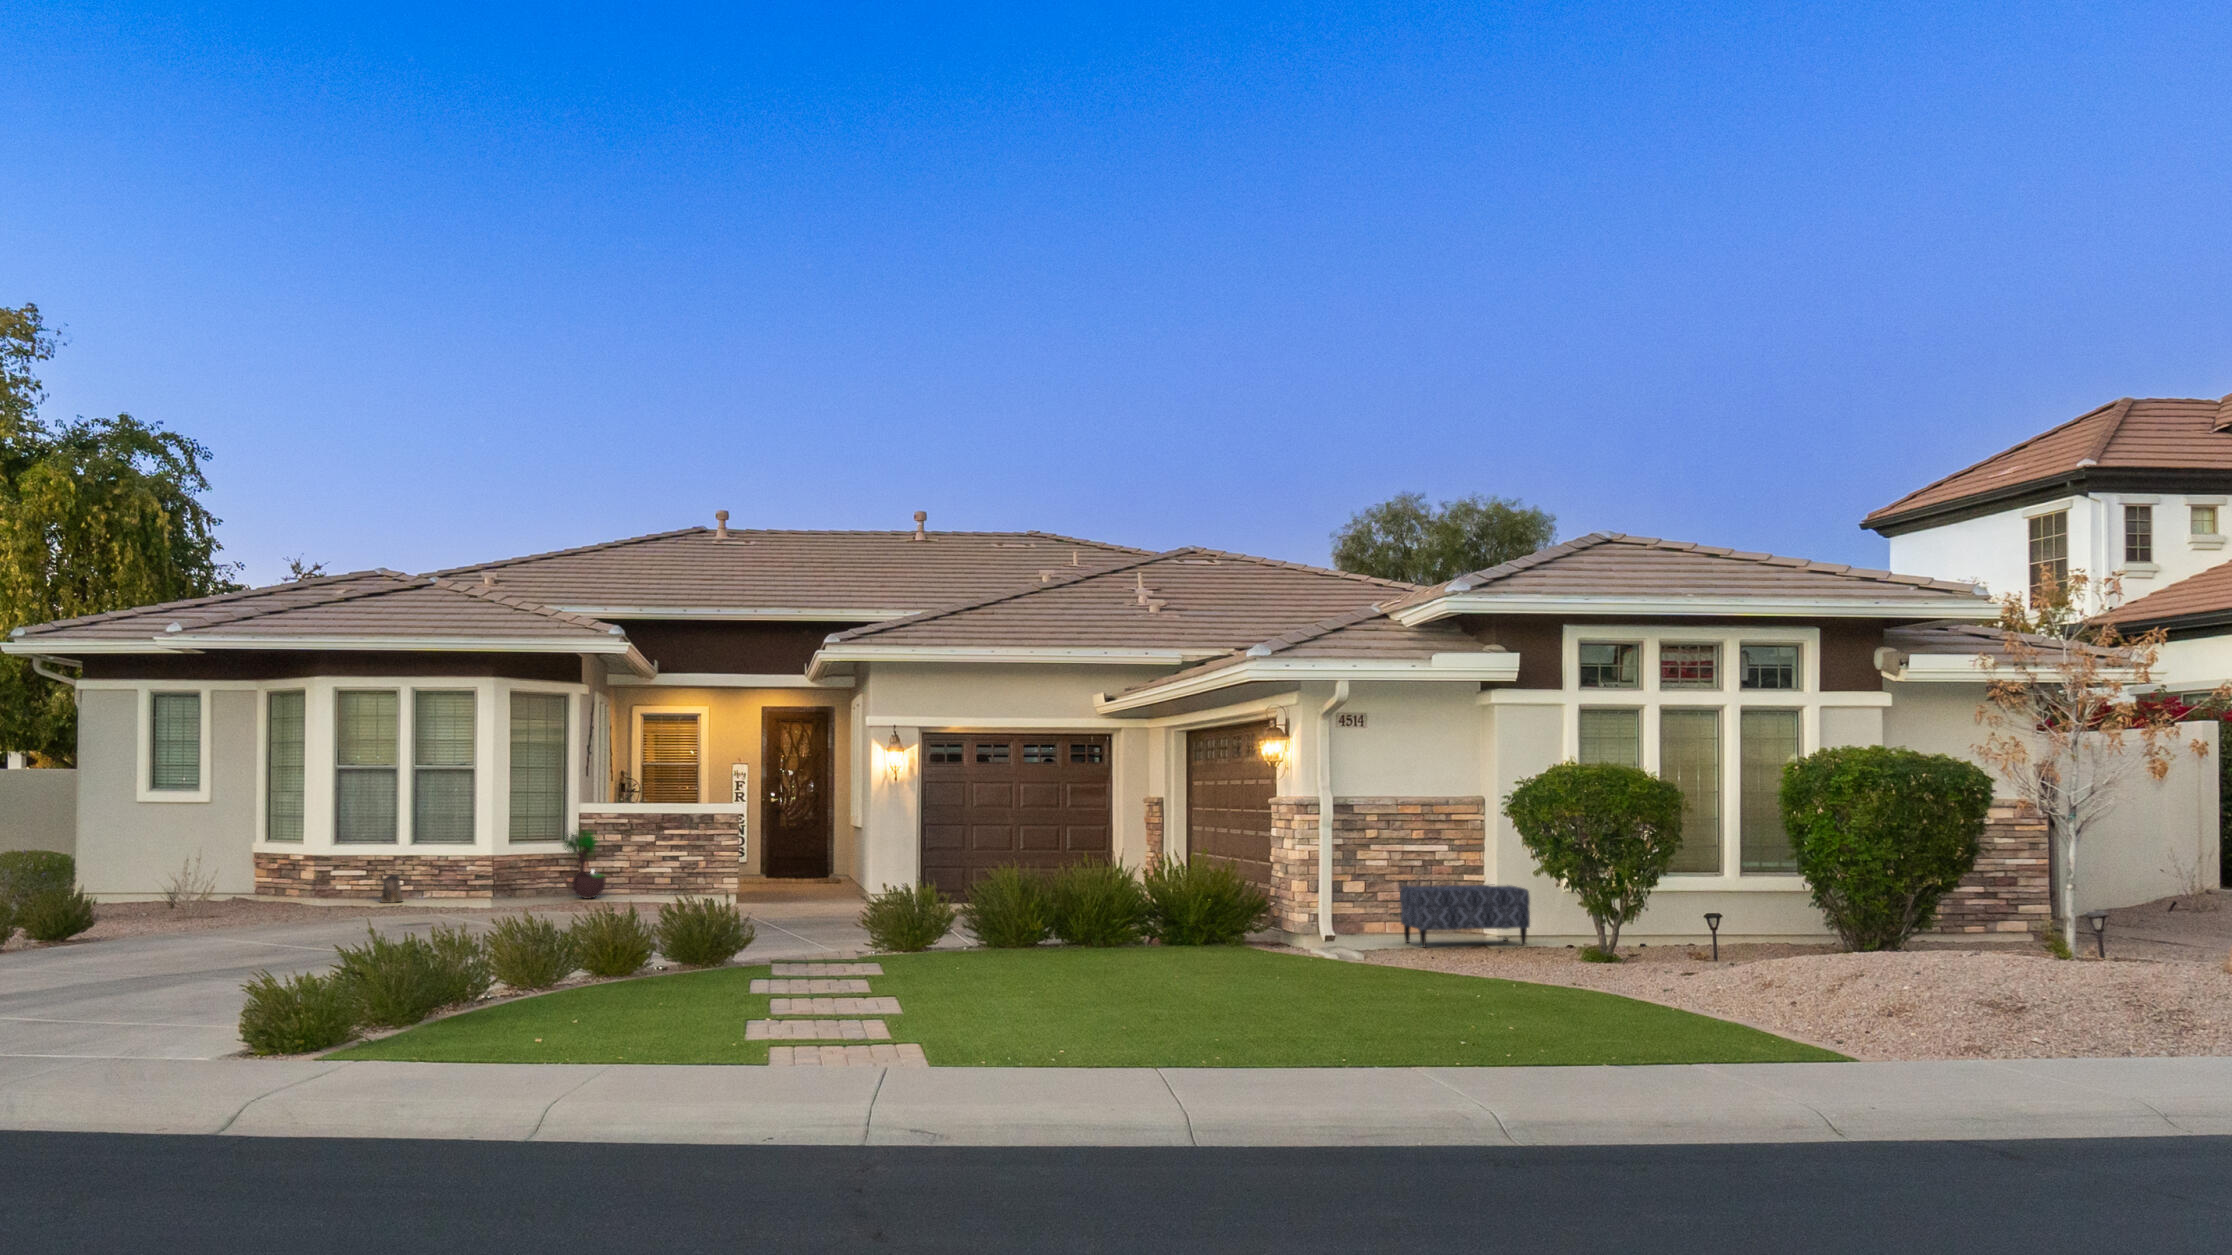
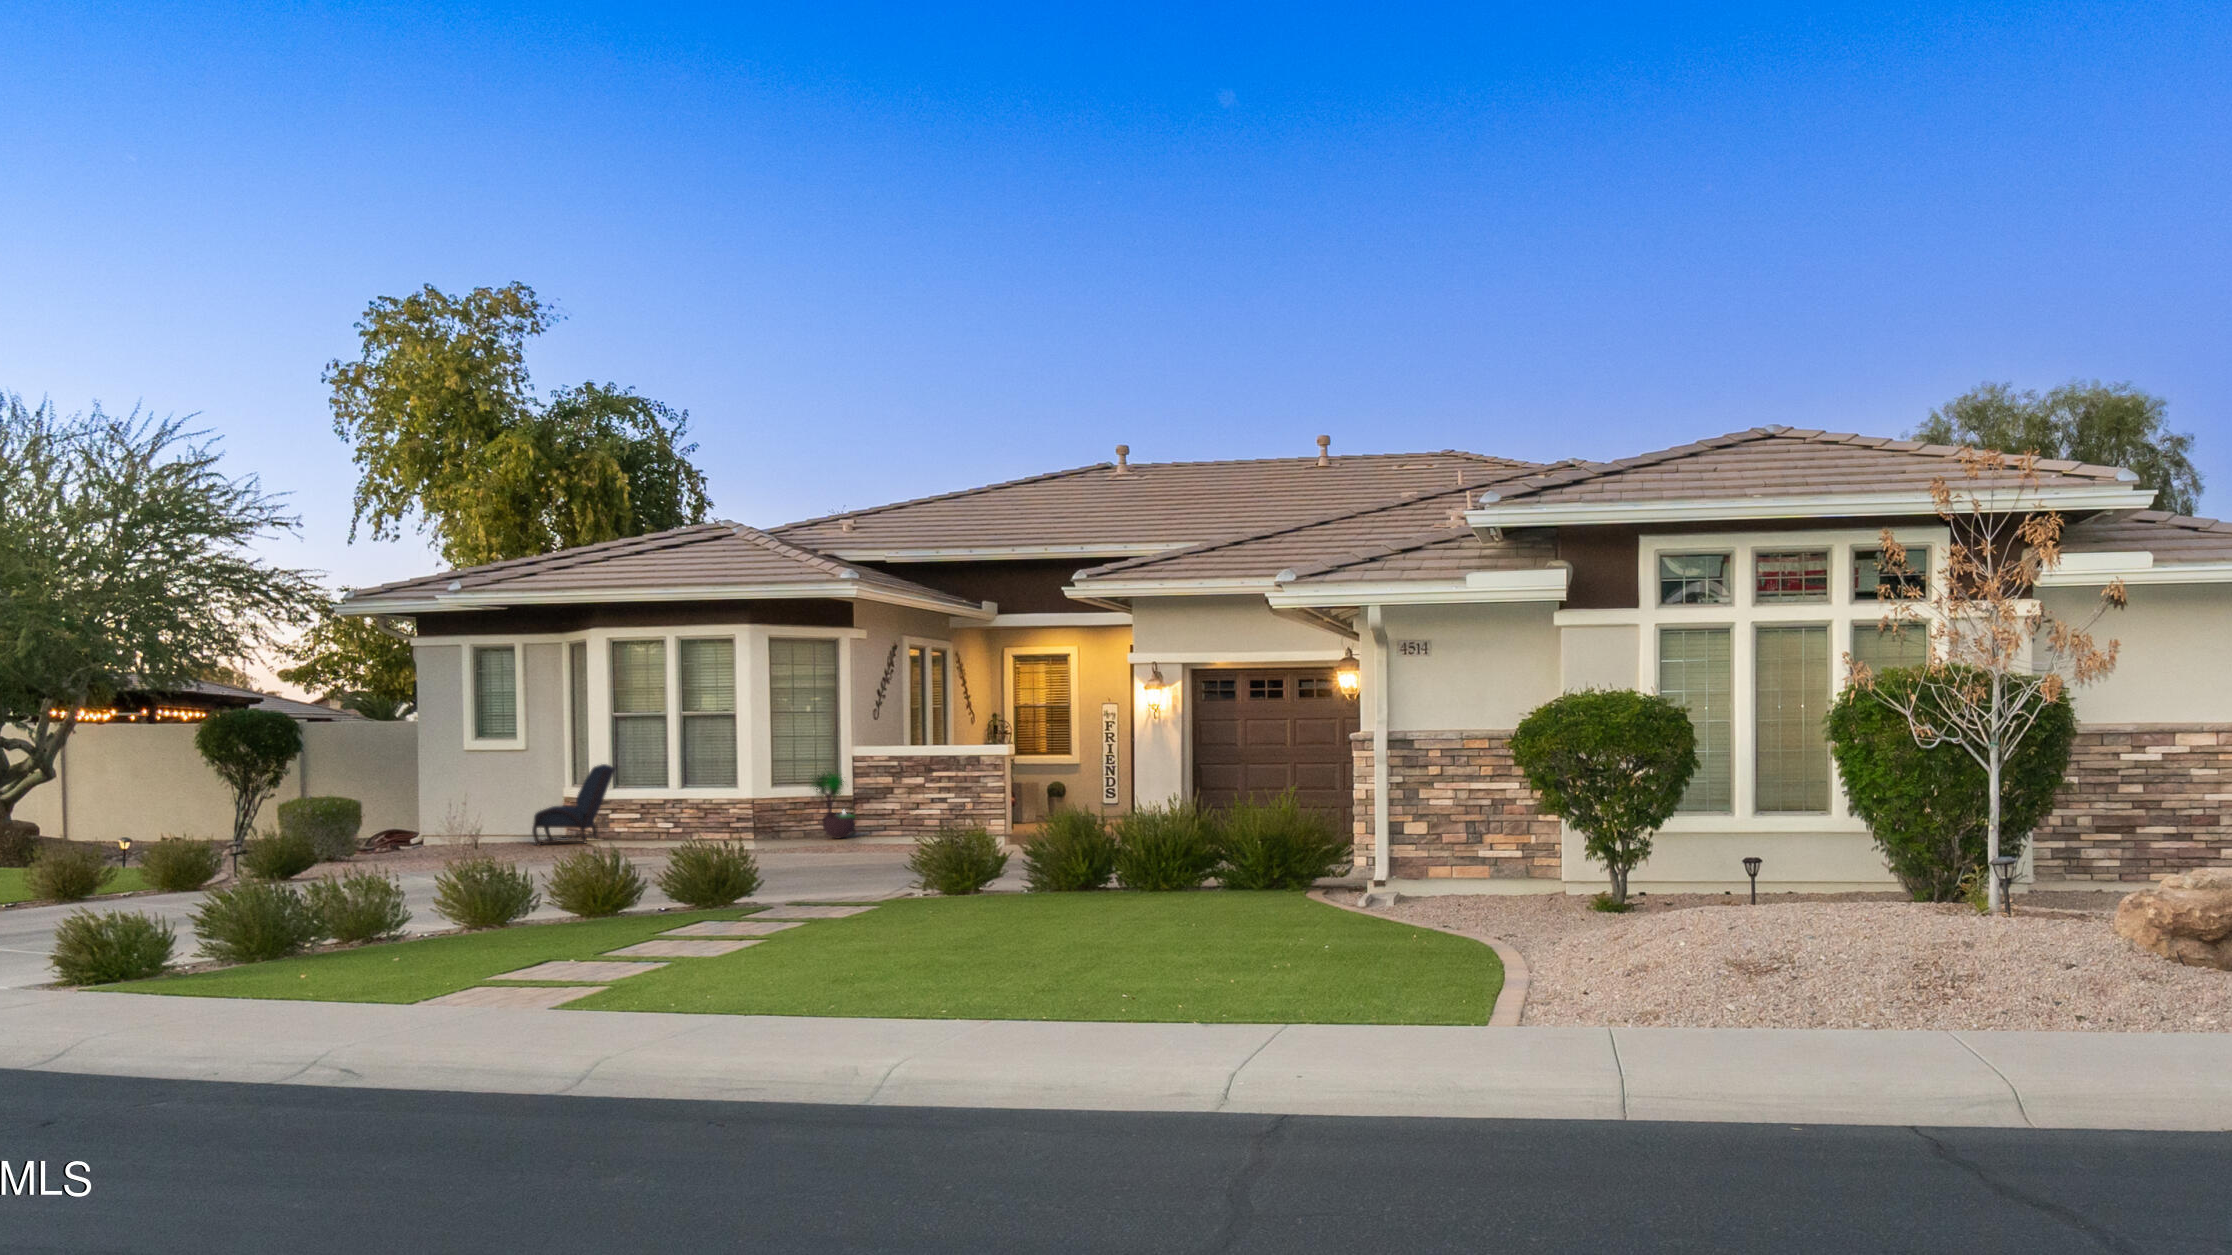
lounge chair: none [246,819,331,905] -> present [532,764,615,845]
watering can: present [381,875,402,903] -> none [641,817,672,843]
bench: present [1400,885,1530,948] -> none [1460,825,1592,896]

